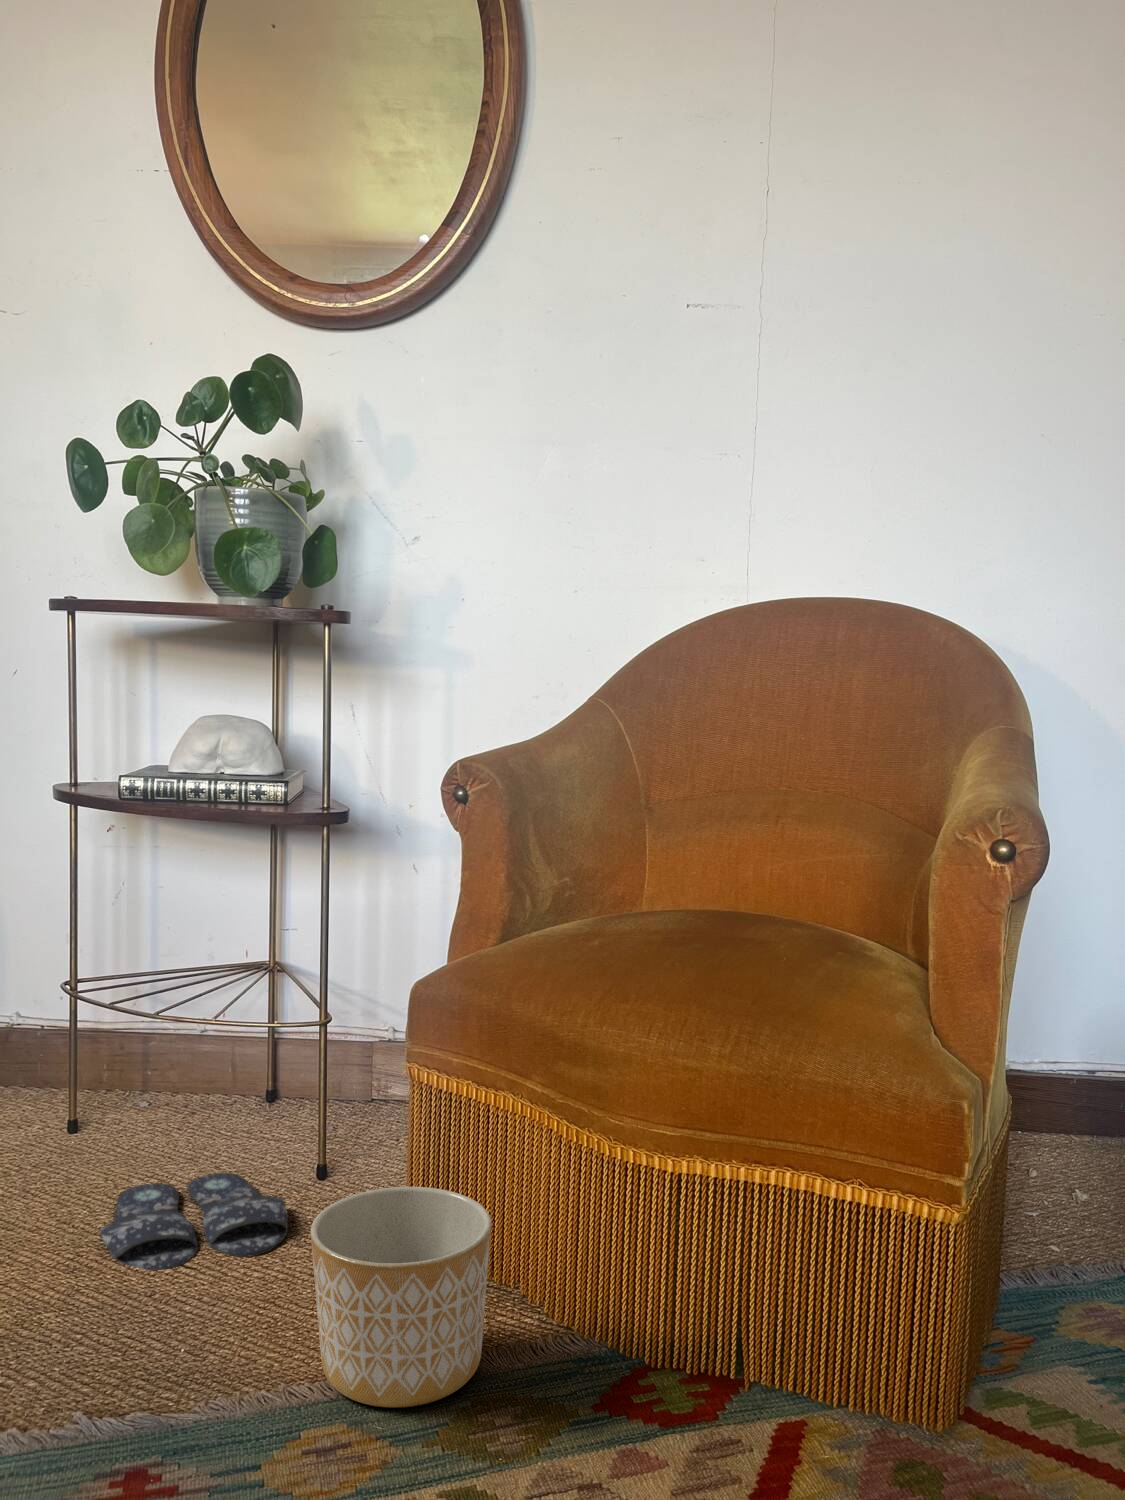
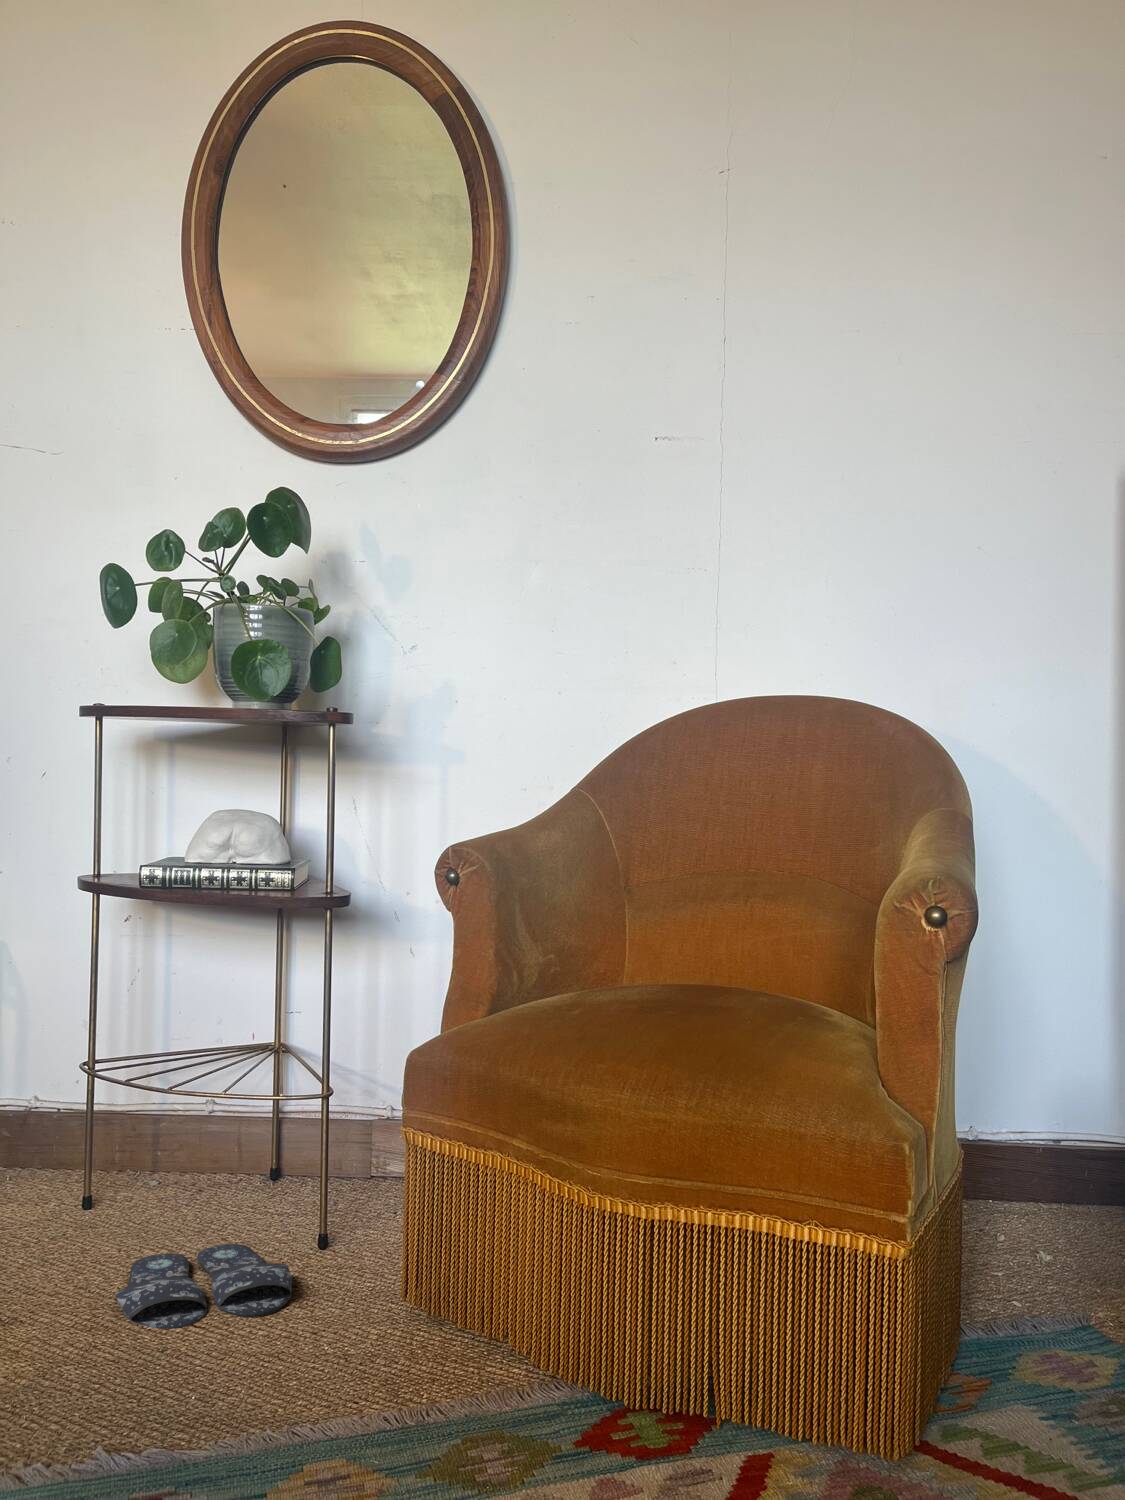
planter: present [311,1187,491,1408] -> none [313,1240,480,1443]

